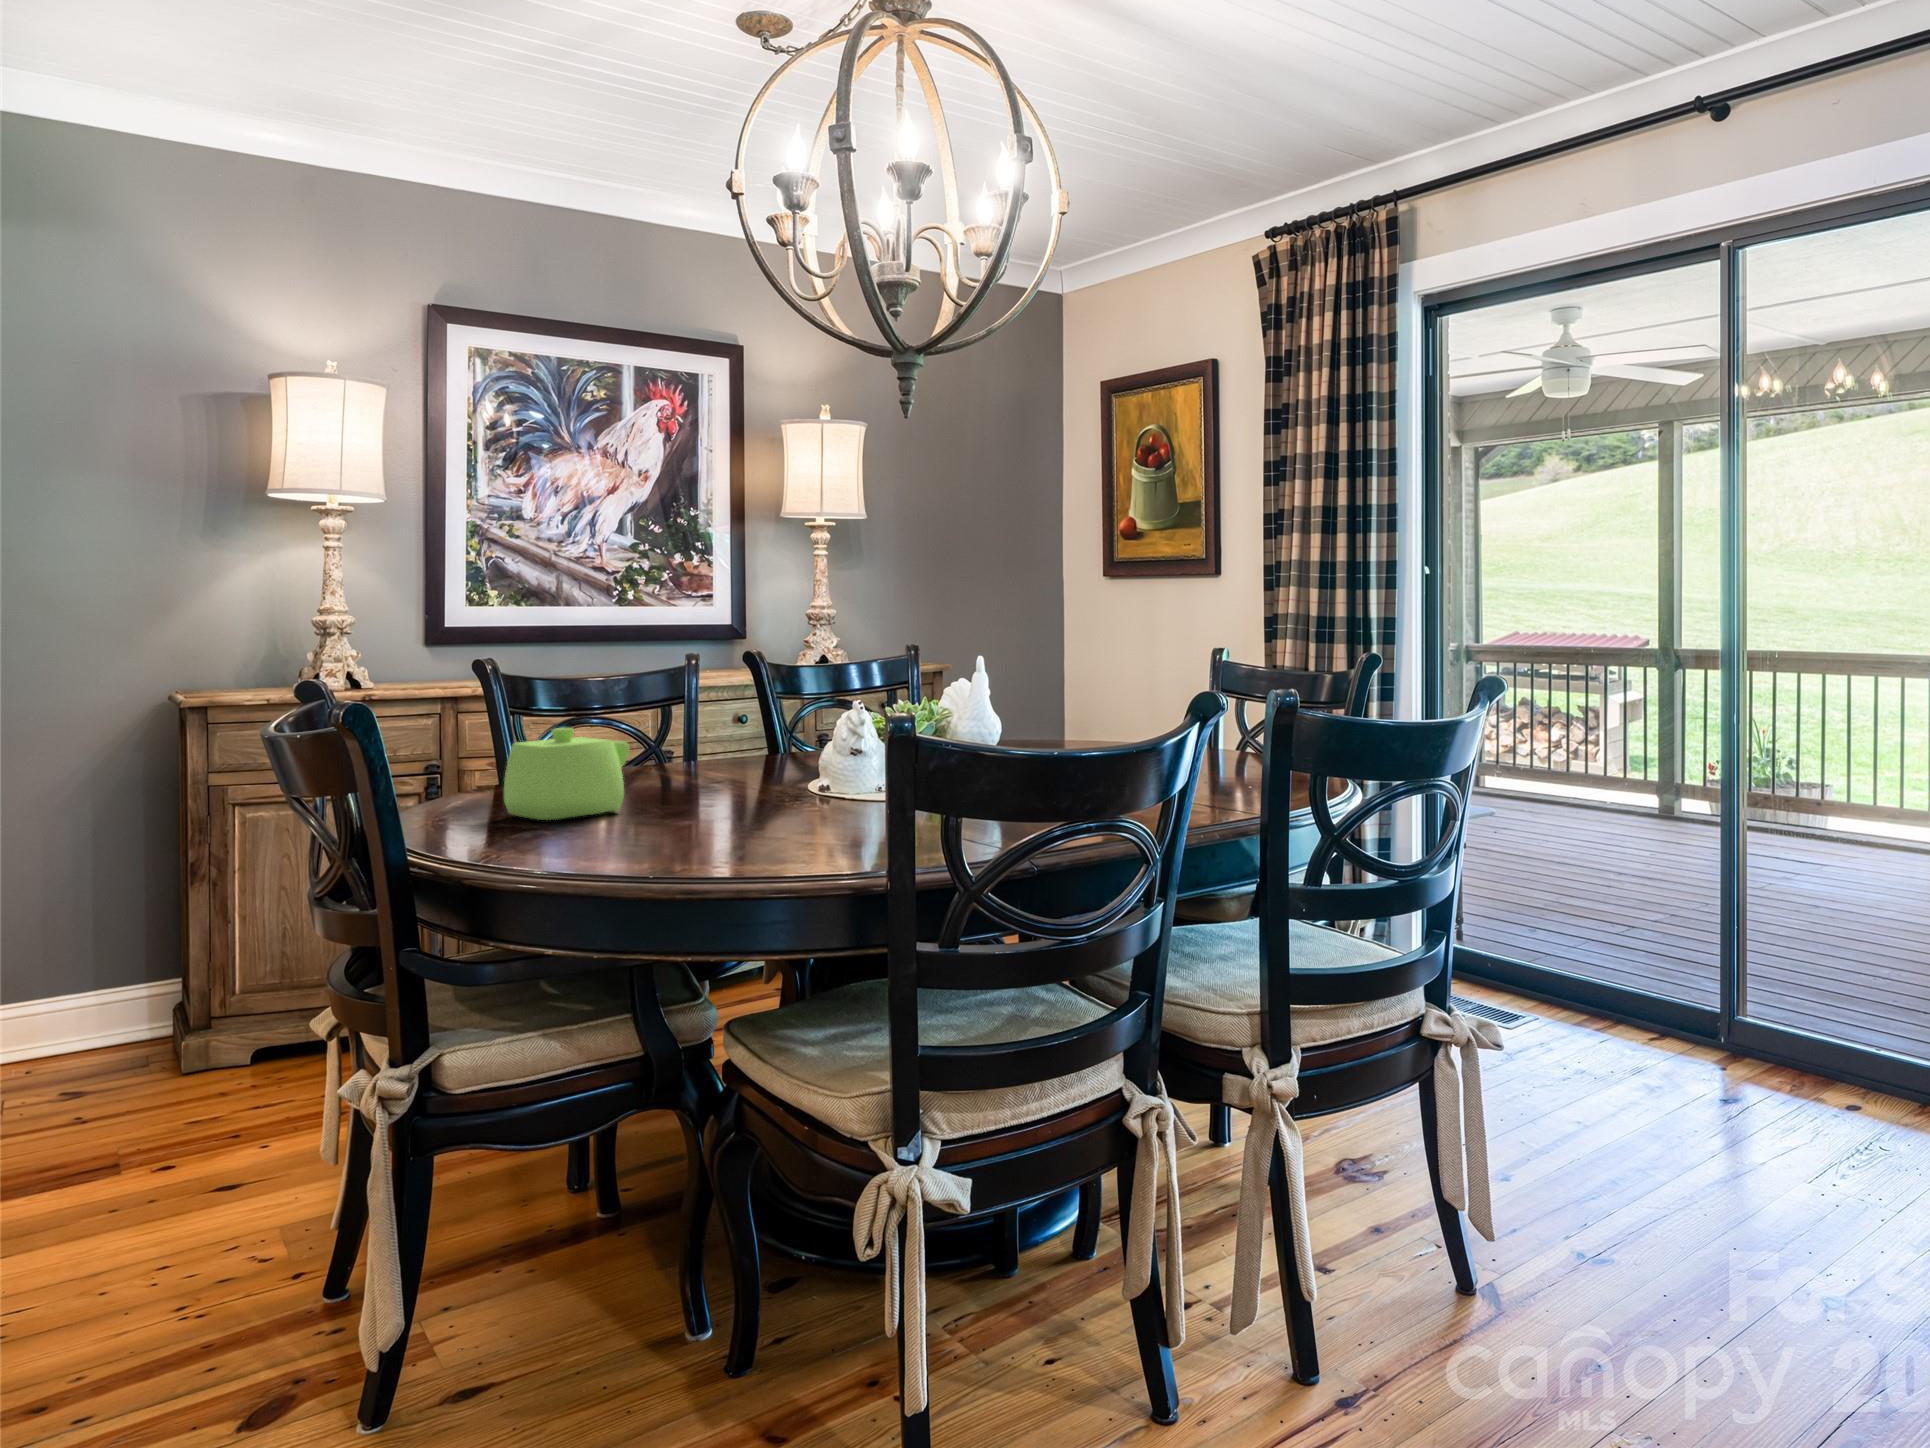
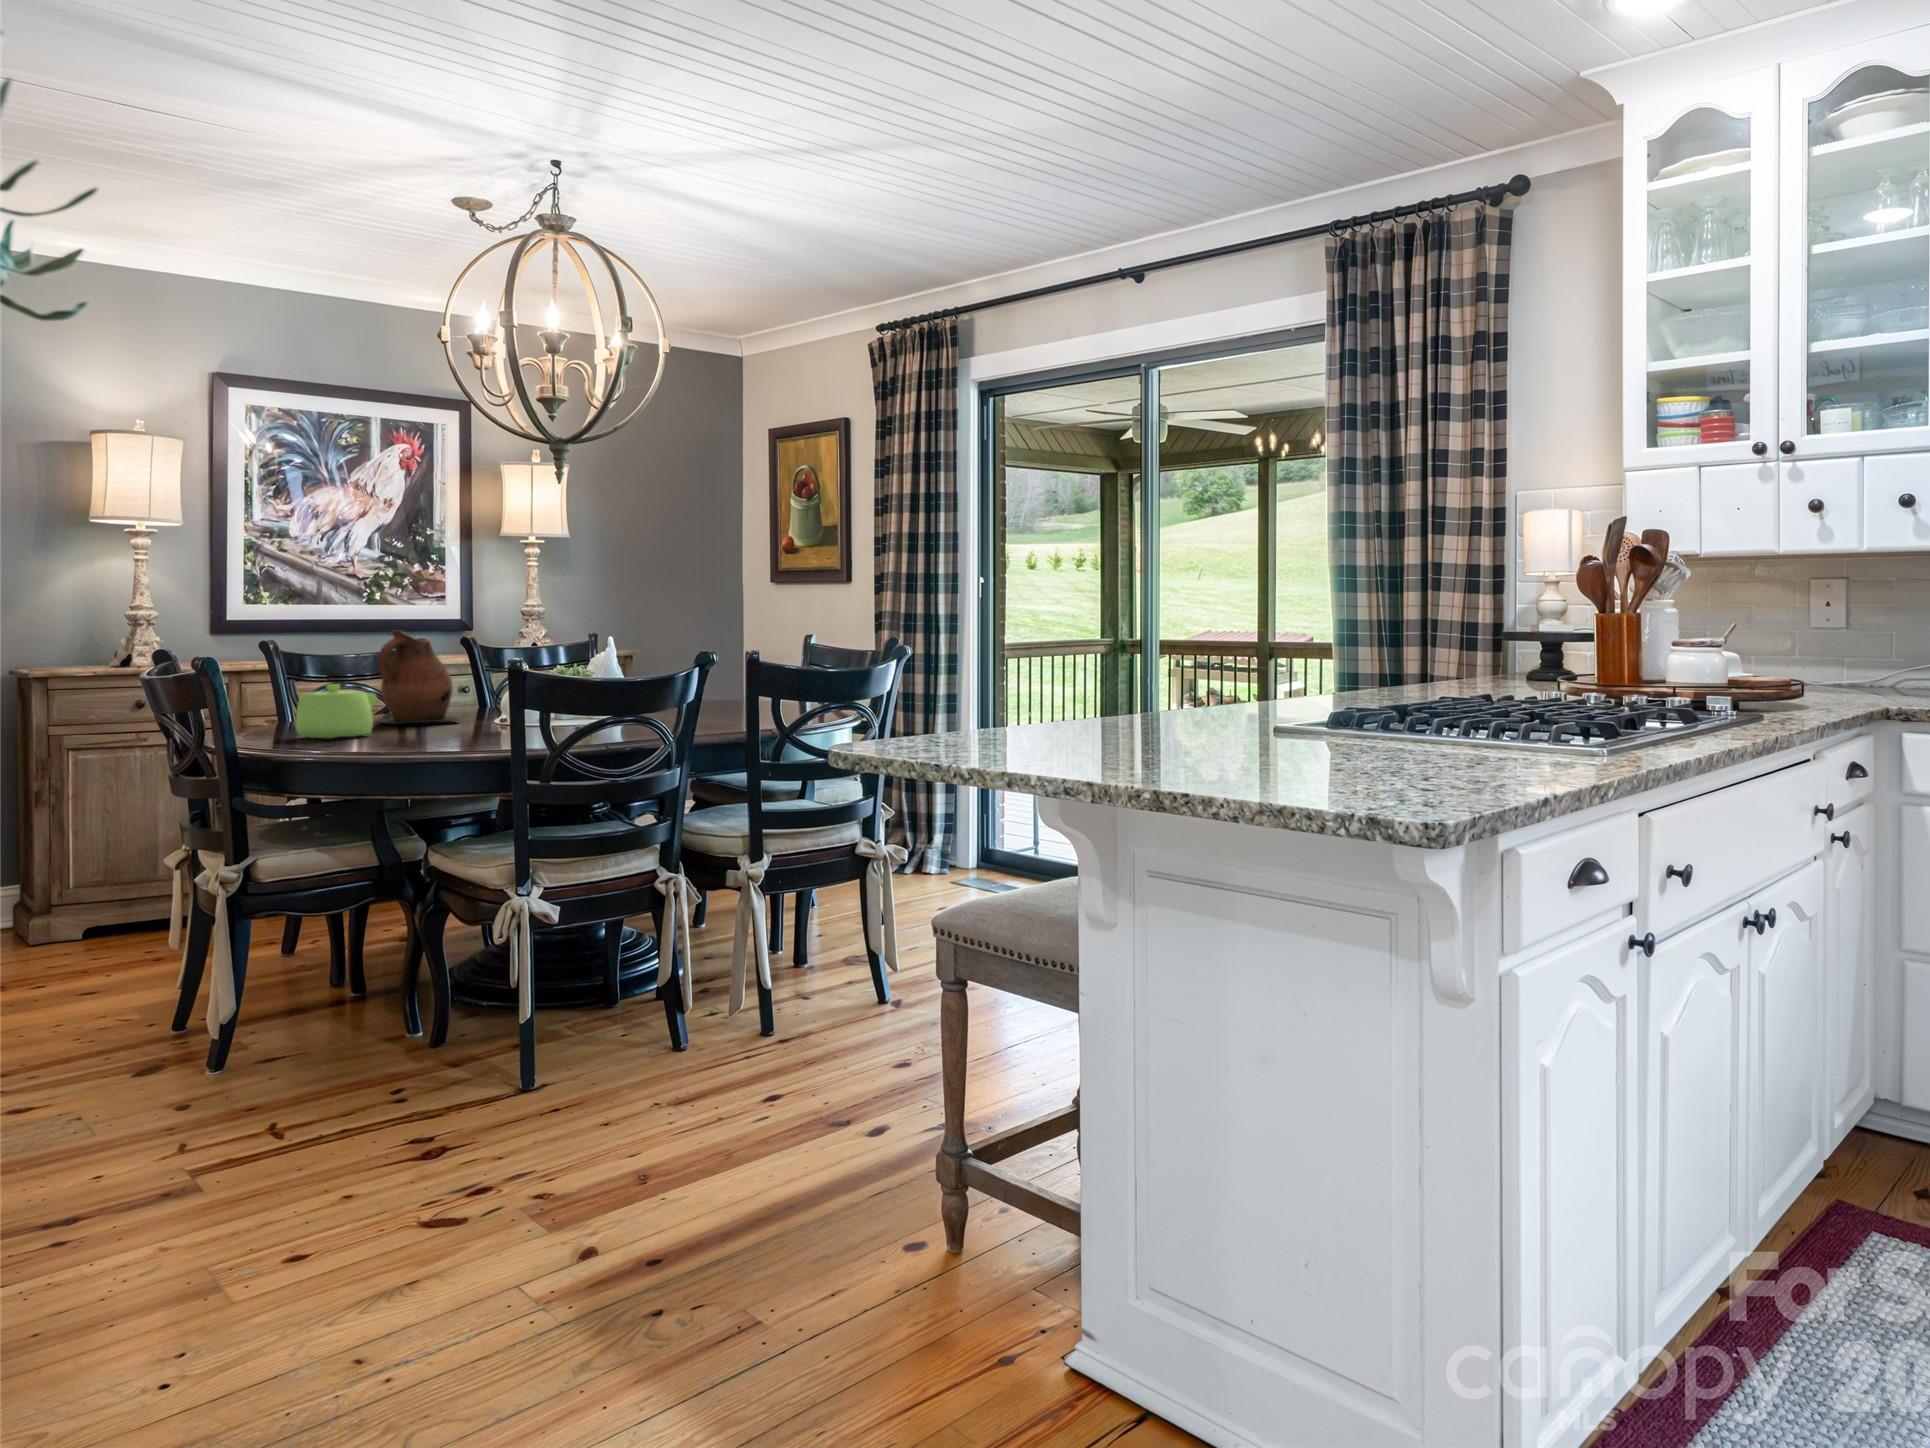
ceramic pitcher: none [628,640,752,784] -> present [379,631,459,724]

